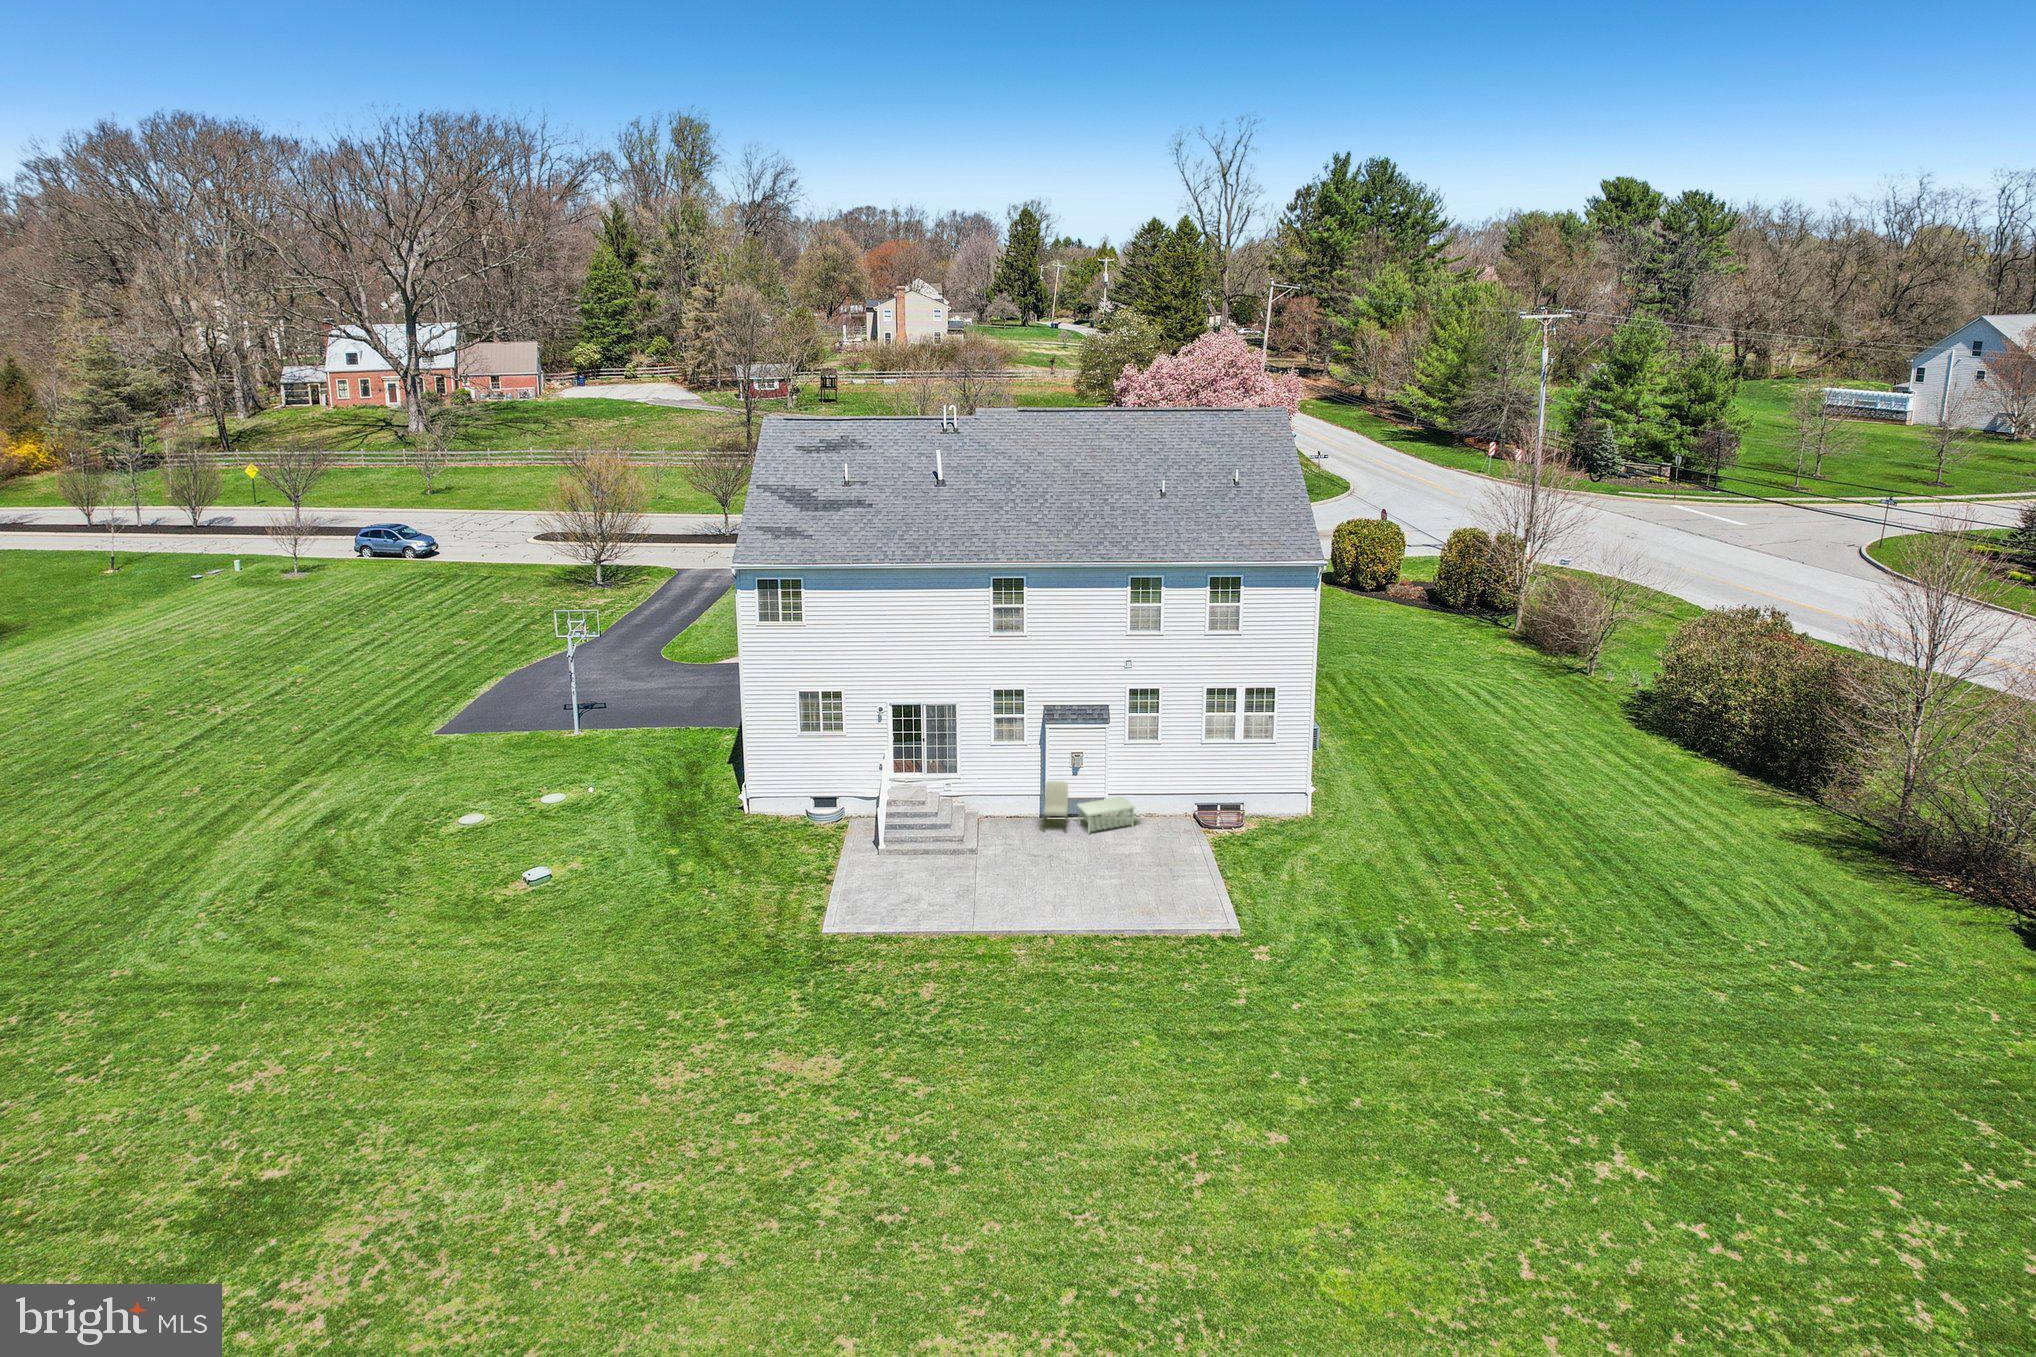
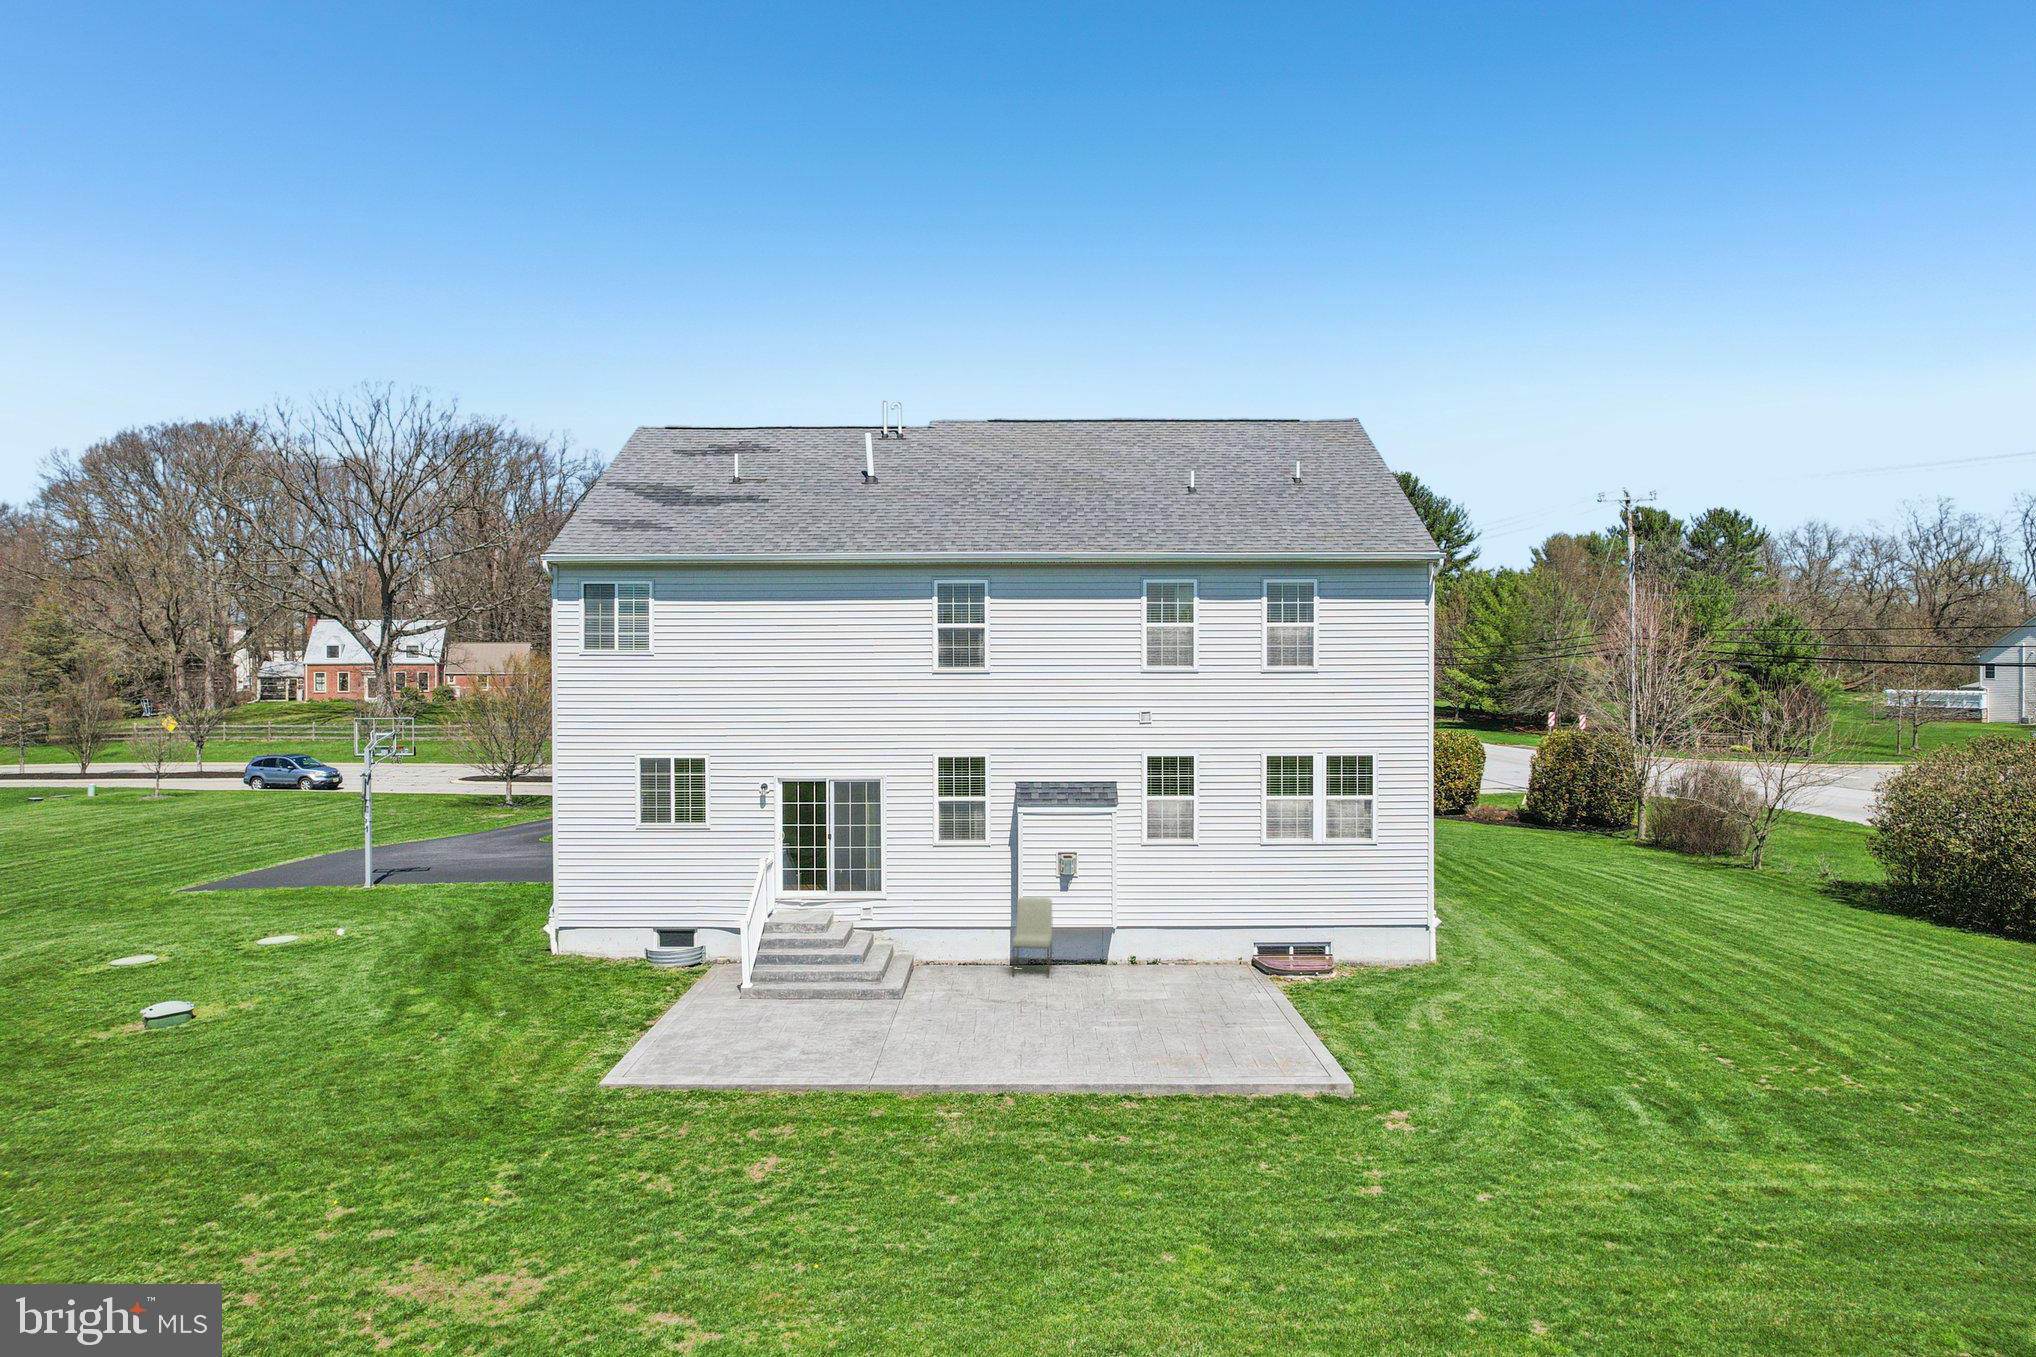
storage bench: present [1077,797,1135,834] -> none [1066,927,1159,979]

